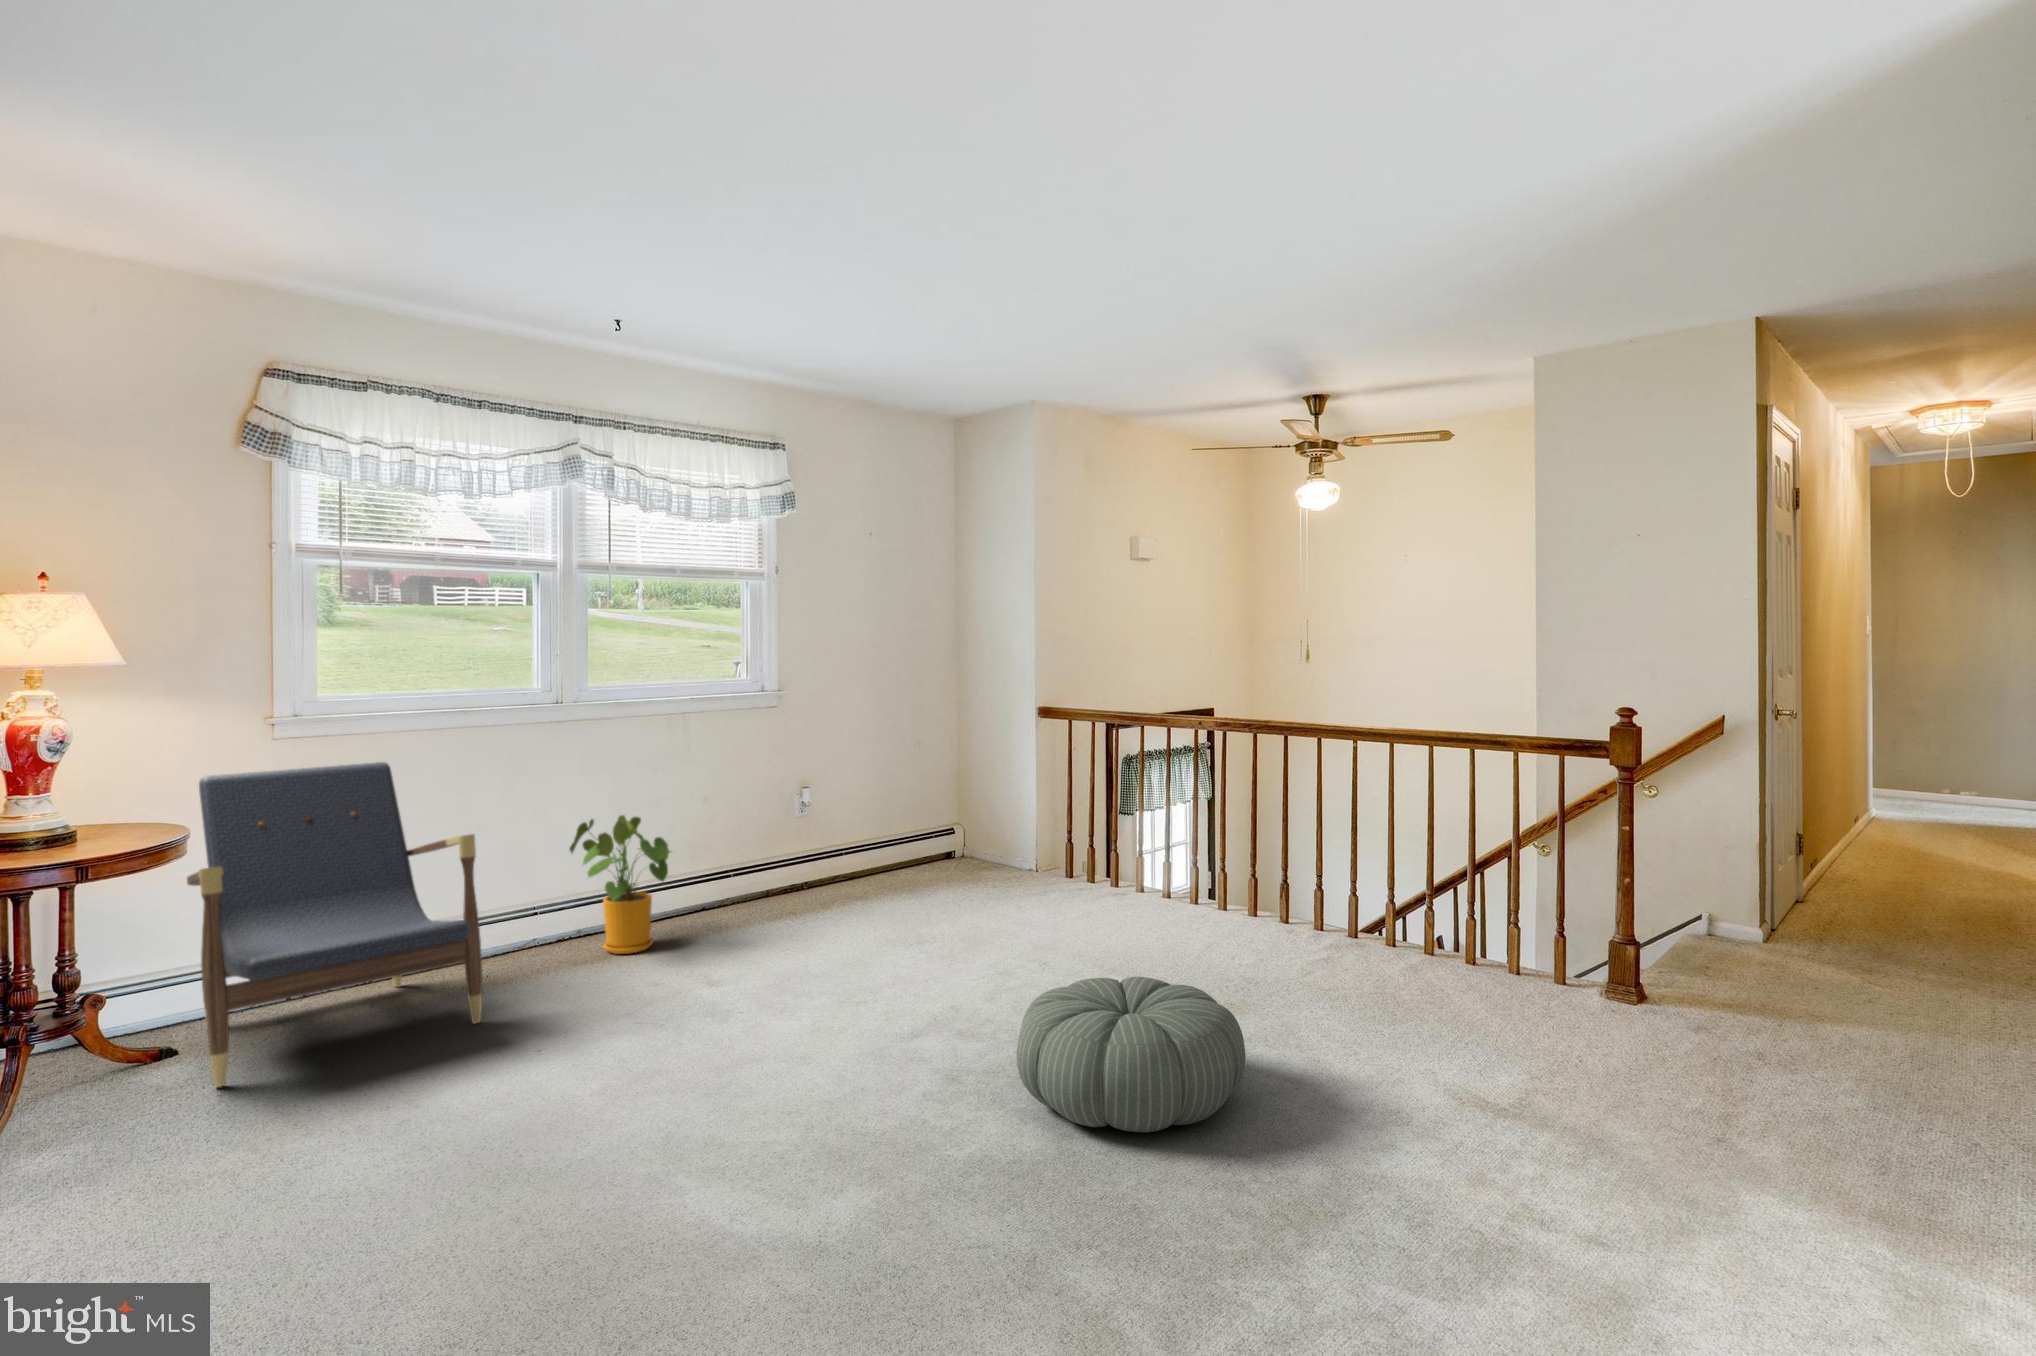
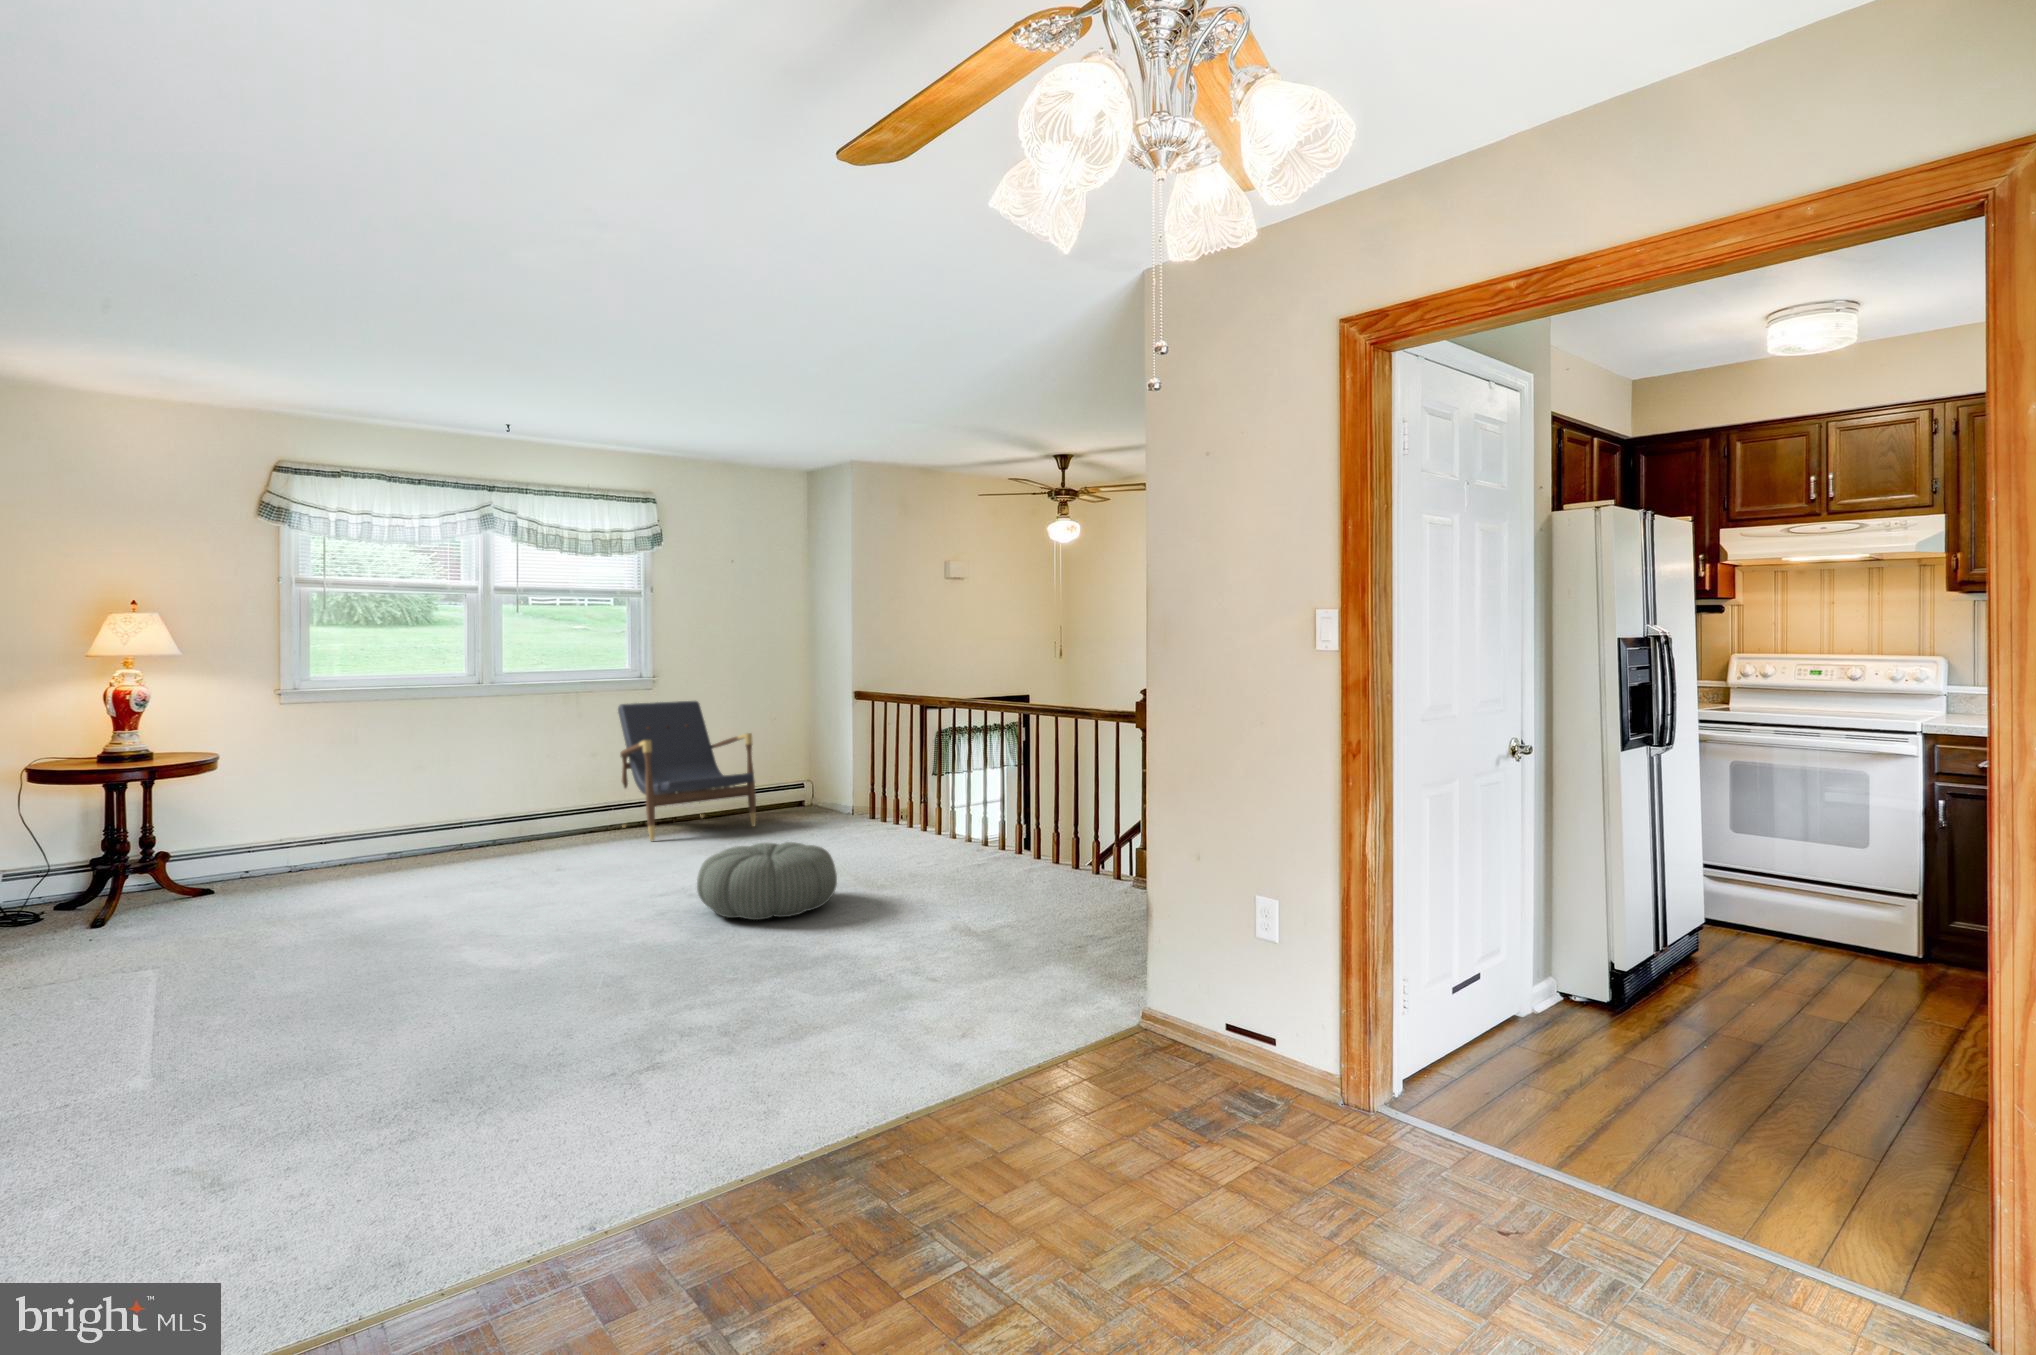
lounge chair: present [187,762,482,1087] -> present [618,701,756,841]
house plant: present [570,815,670,954] -> none [484,760,557,851]

